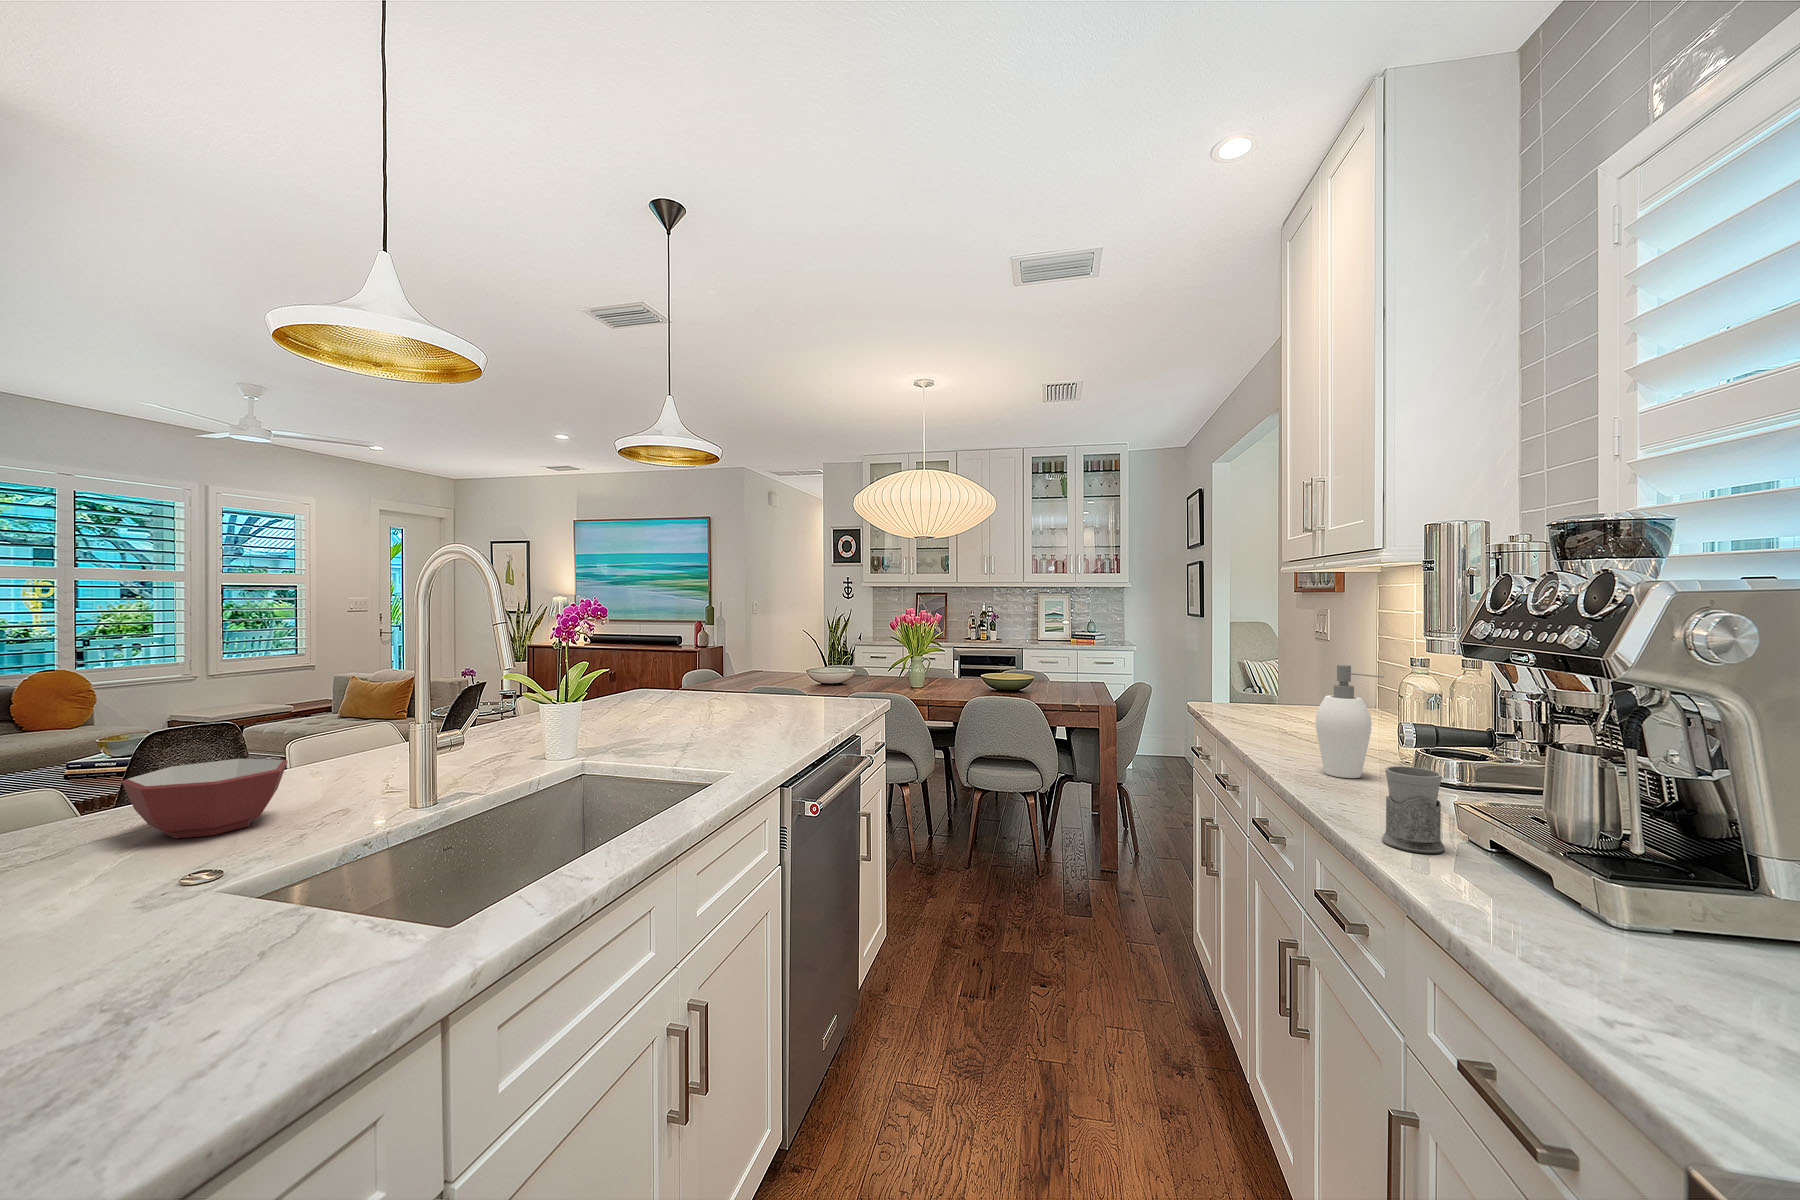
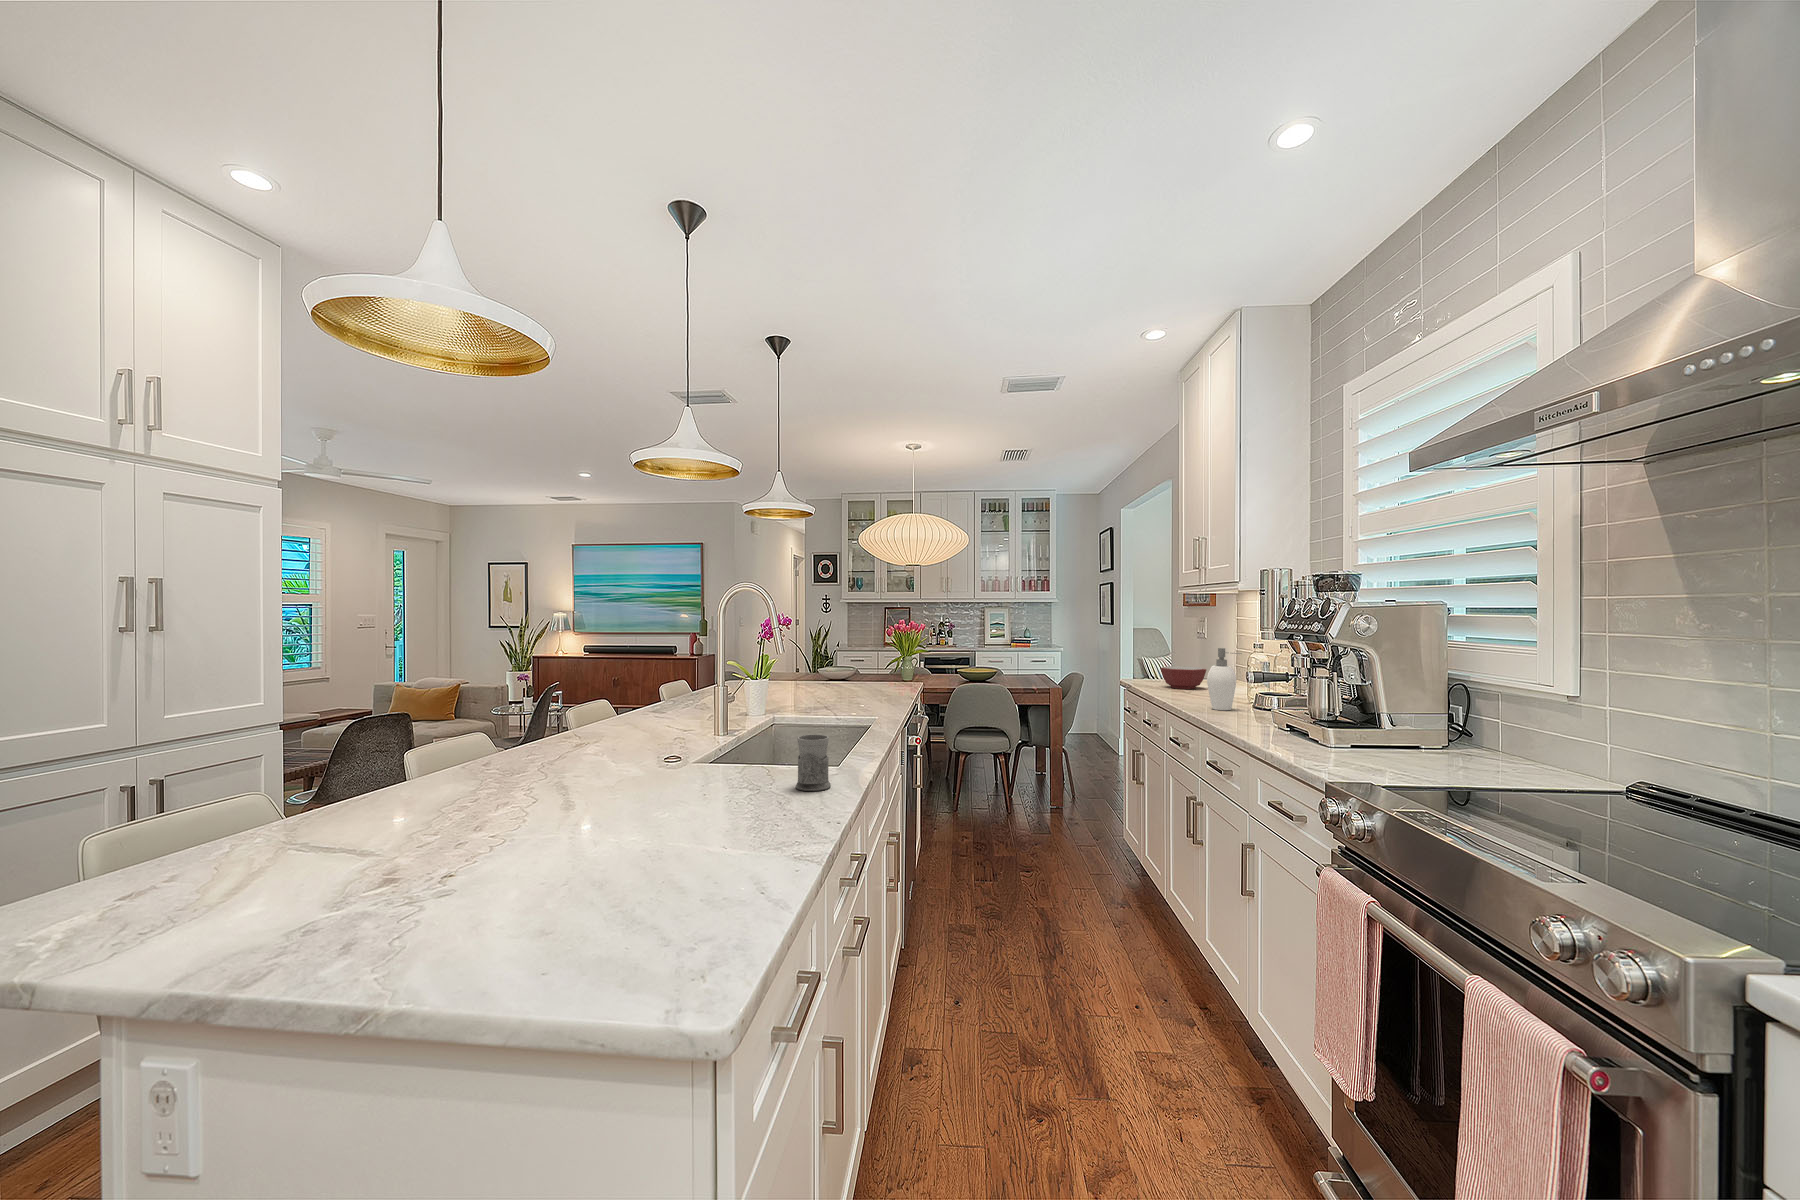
bowl: present [122,759,287,838] -> present [1160,666,1206,689]
mug: present [1382,766,1445,853] -> present [796,735,831,791]

